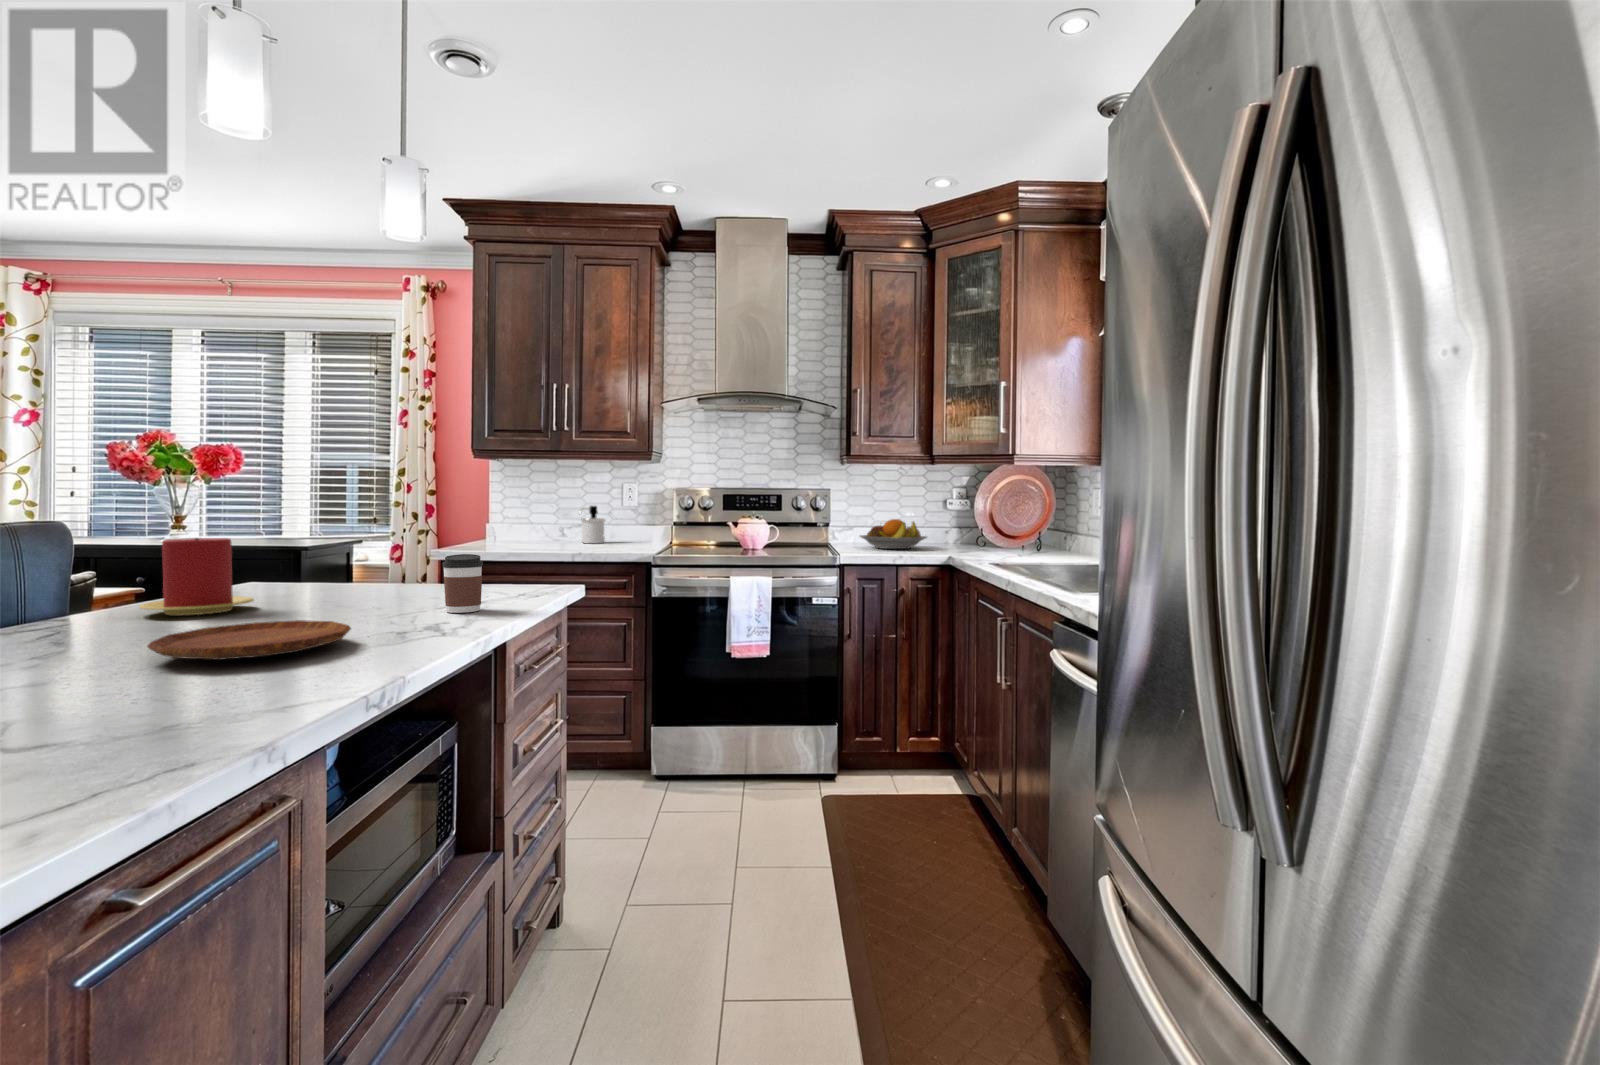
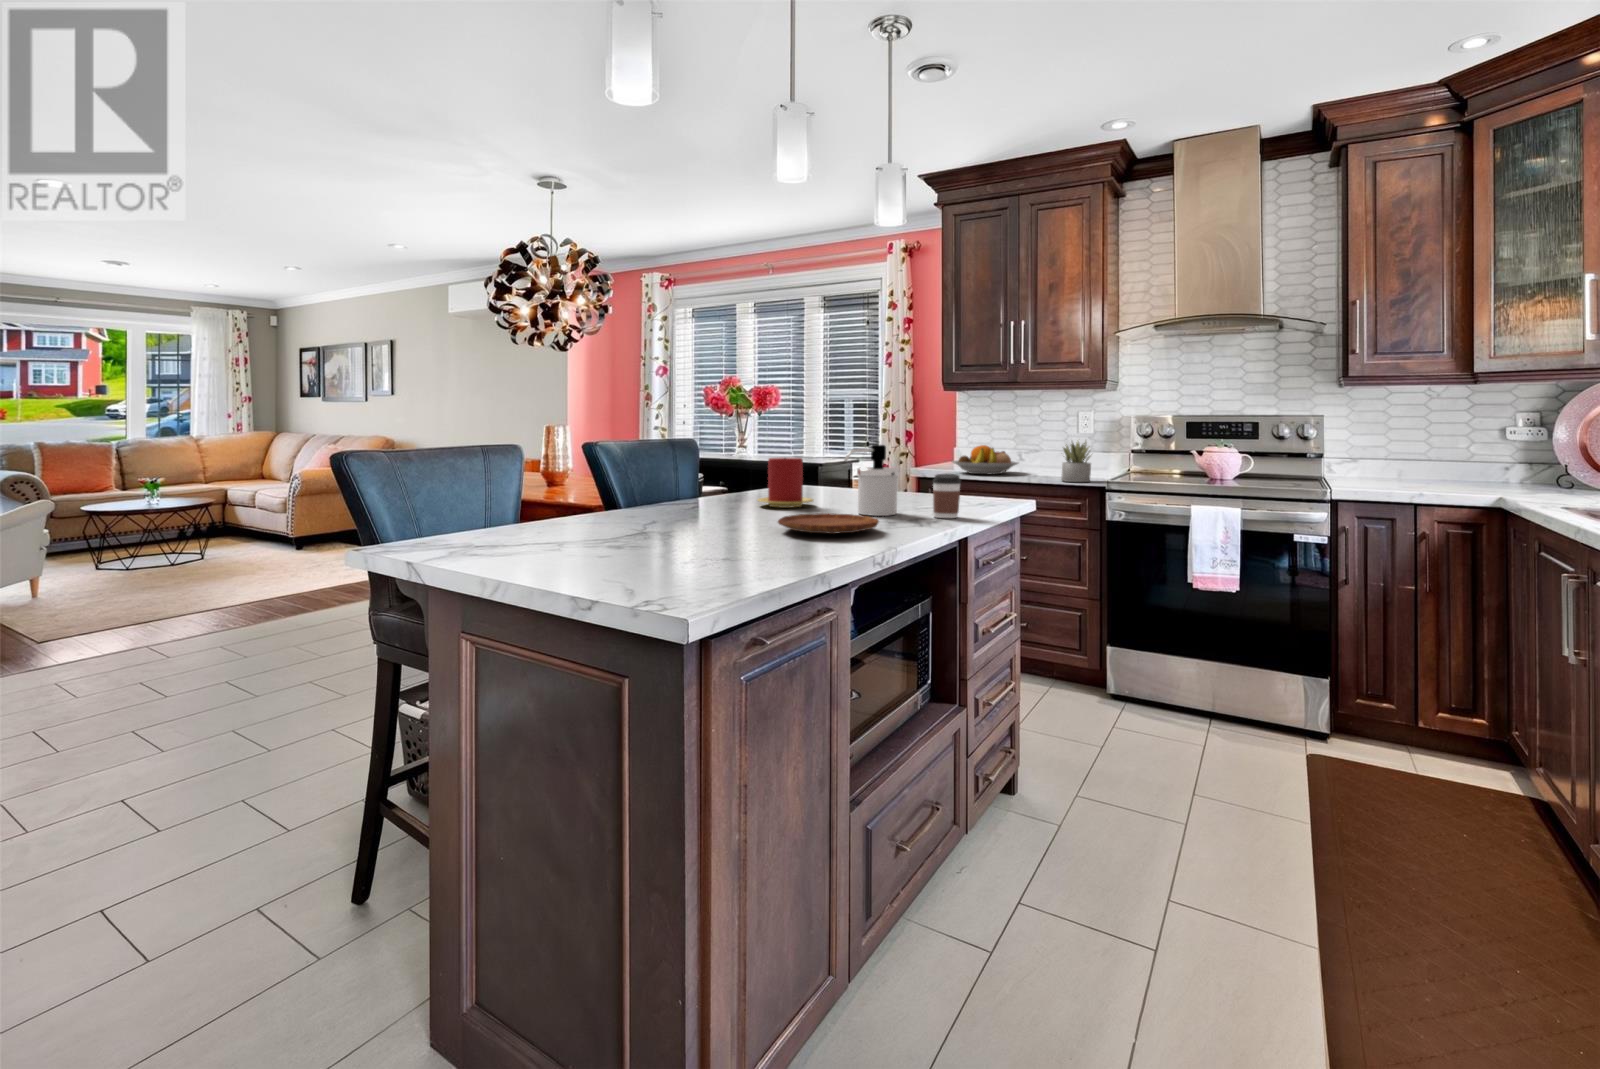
soap dispenser: present [579,506,605,543] -> present [844,445,899,516]
succulent plant: none [608,510,640,556] -> present [1061,441,1091,482]
fruit bowl: present [860,519,927,549] -> present [953,445,1018,474]

